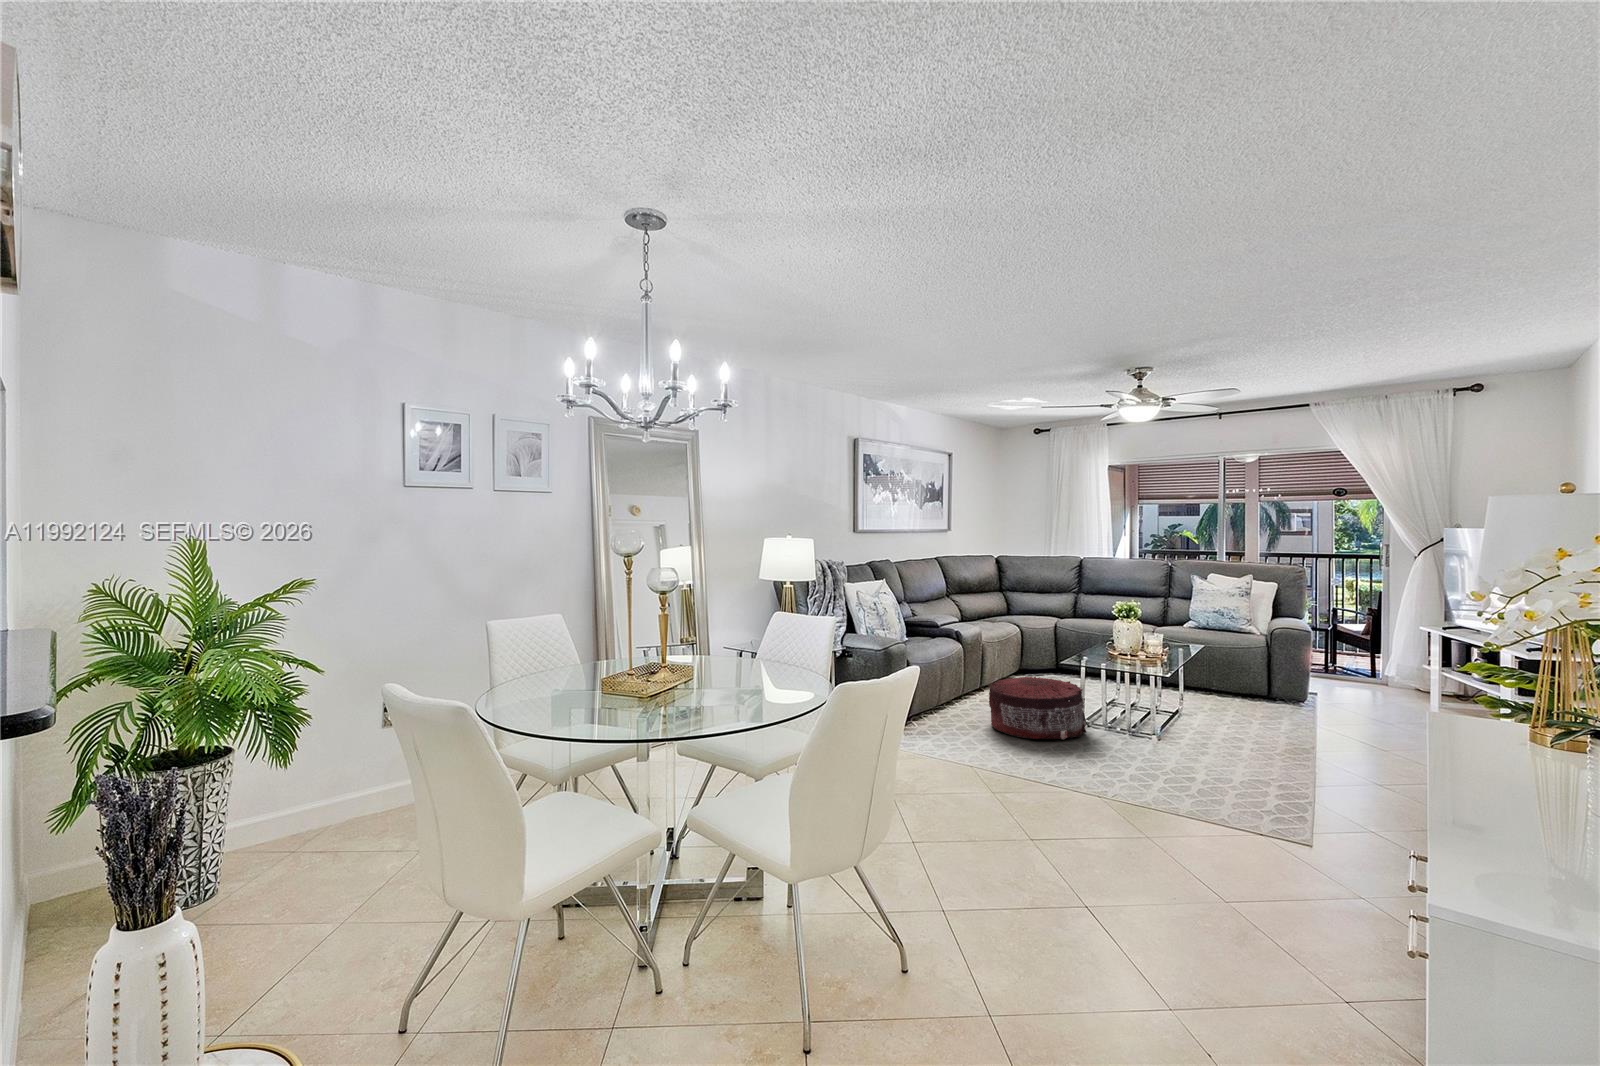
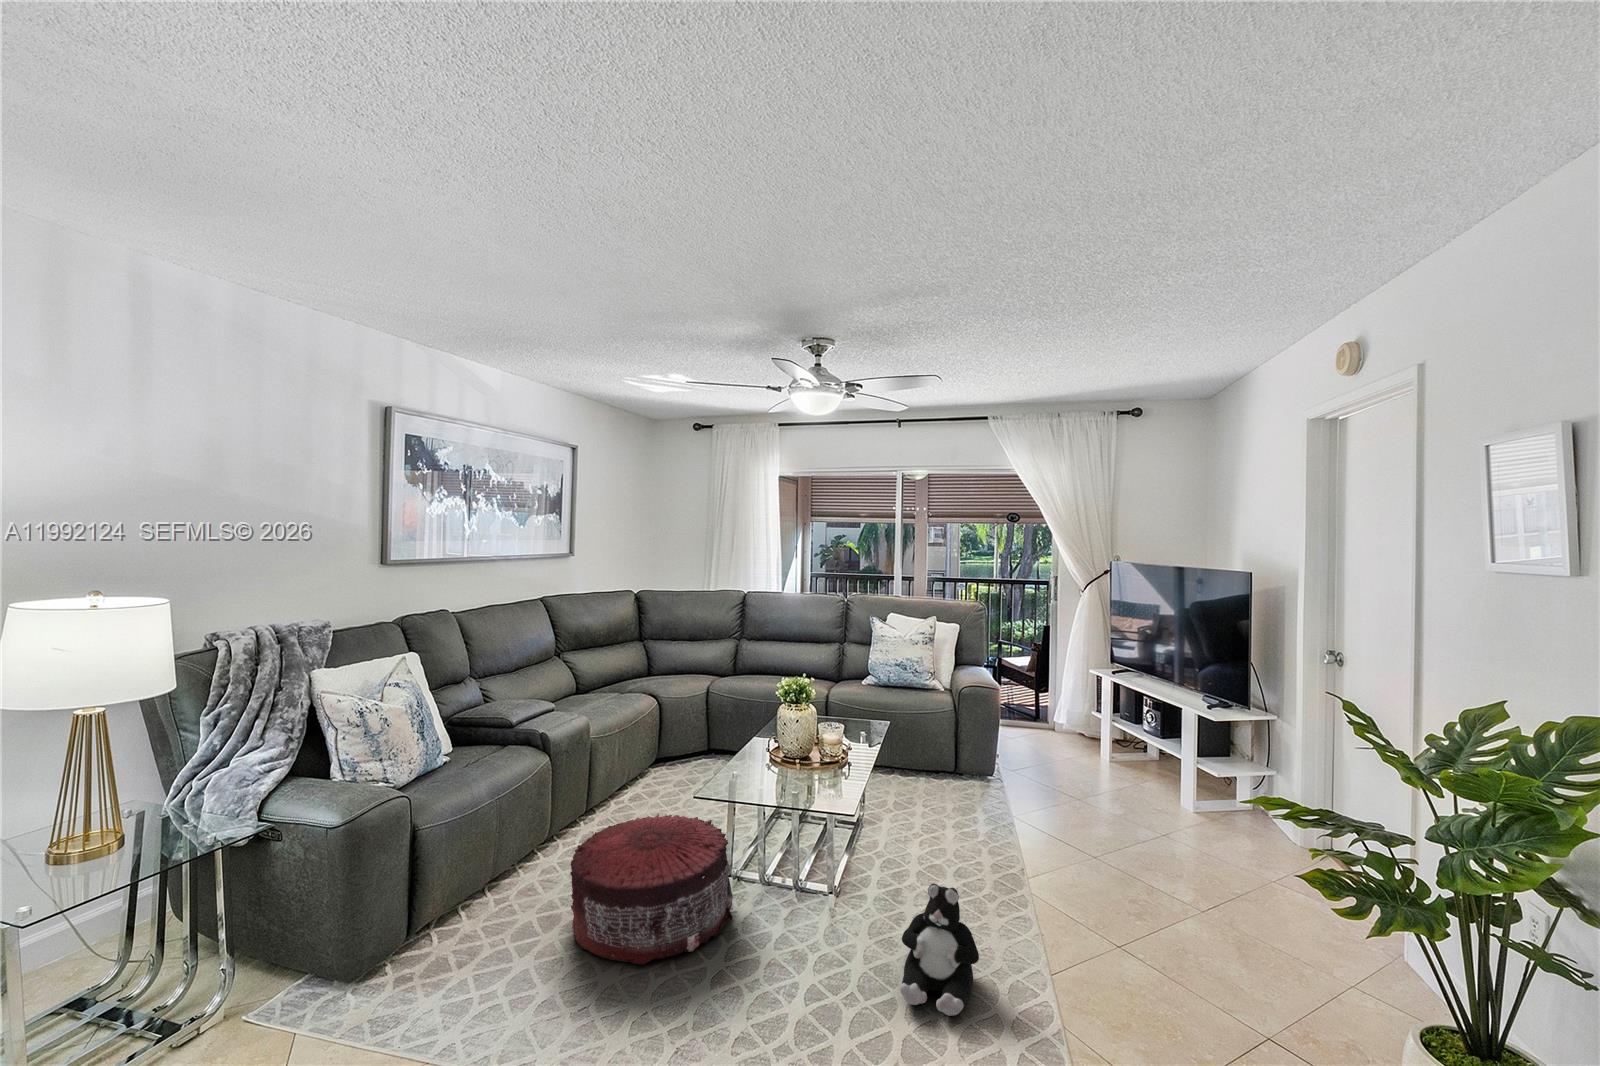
plush toy: none [1195,712,1251,777] -> present [900,883,979,1016]

